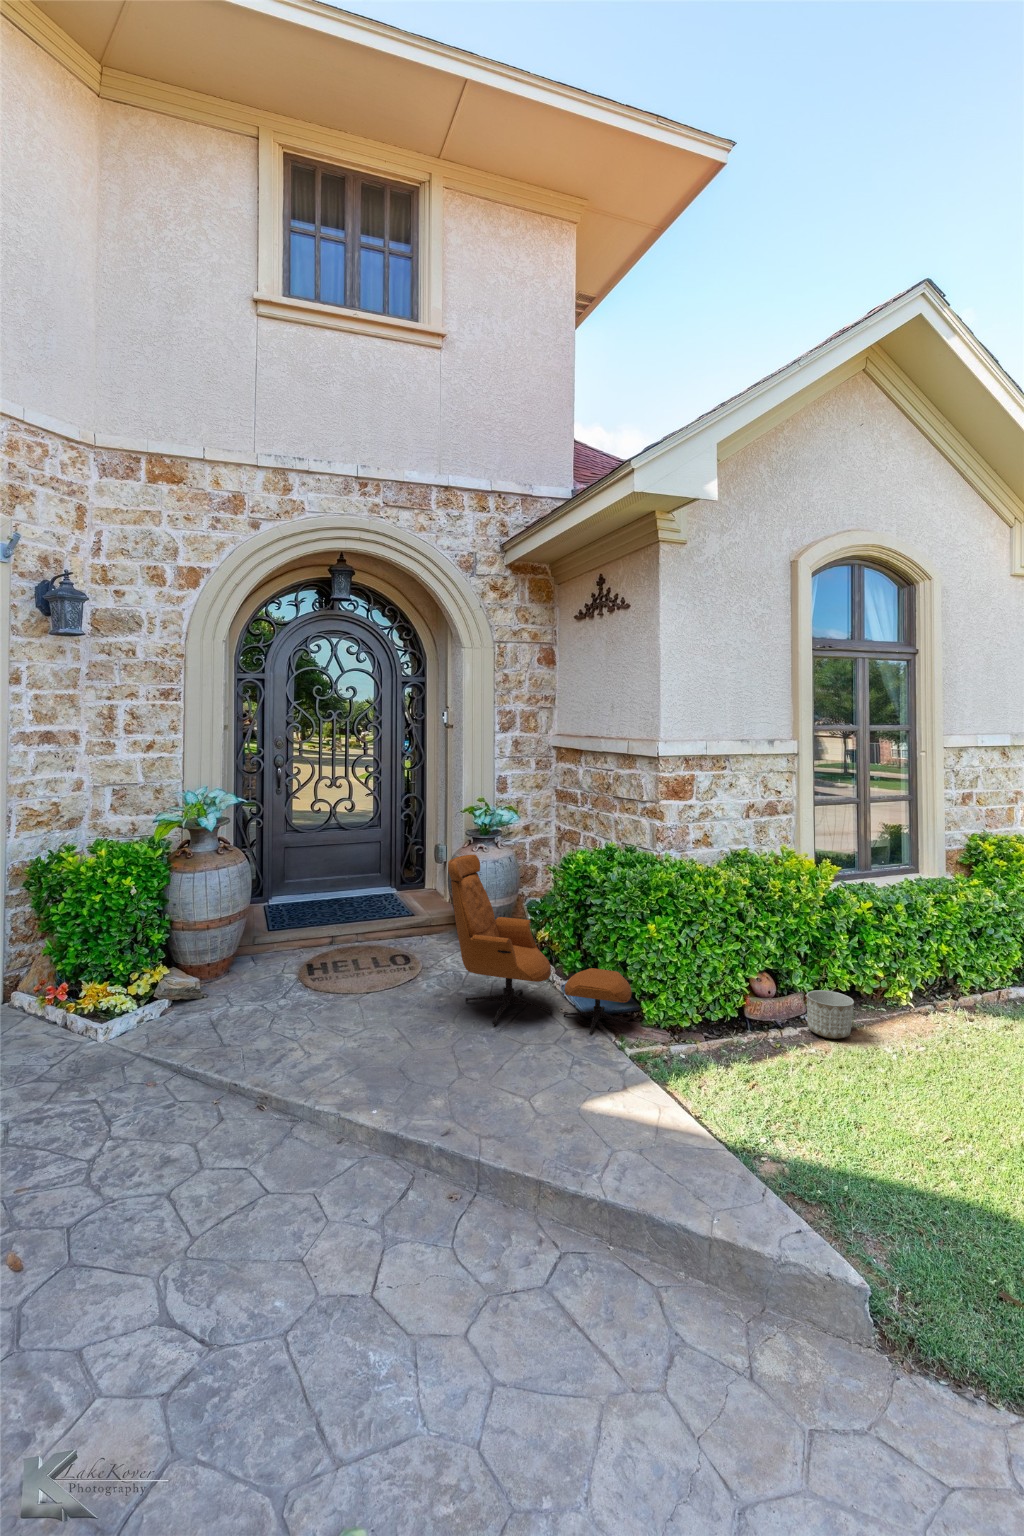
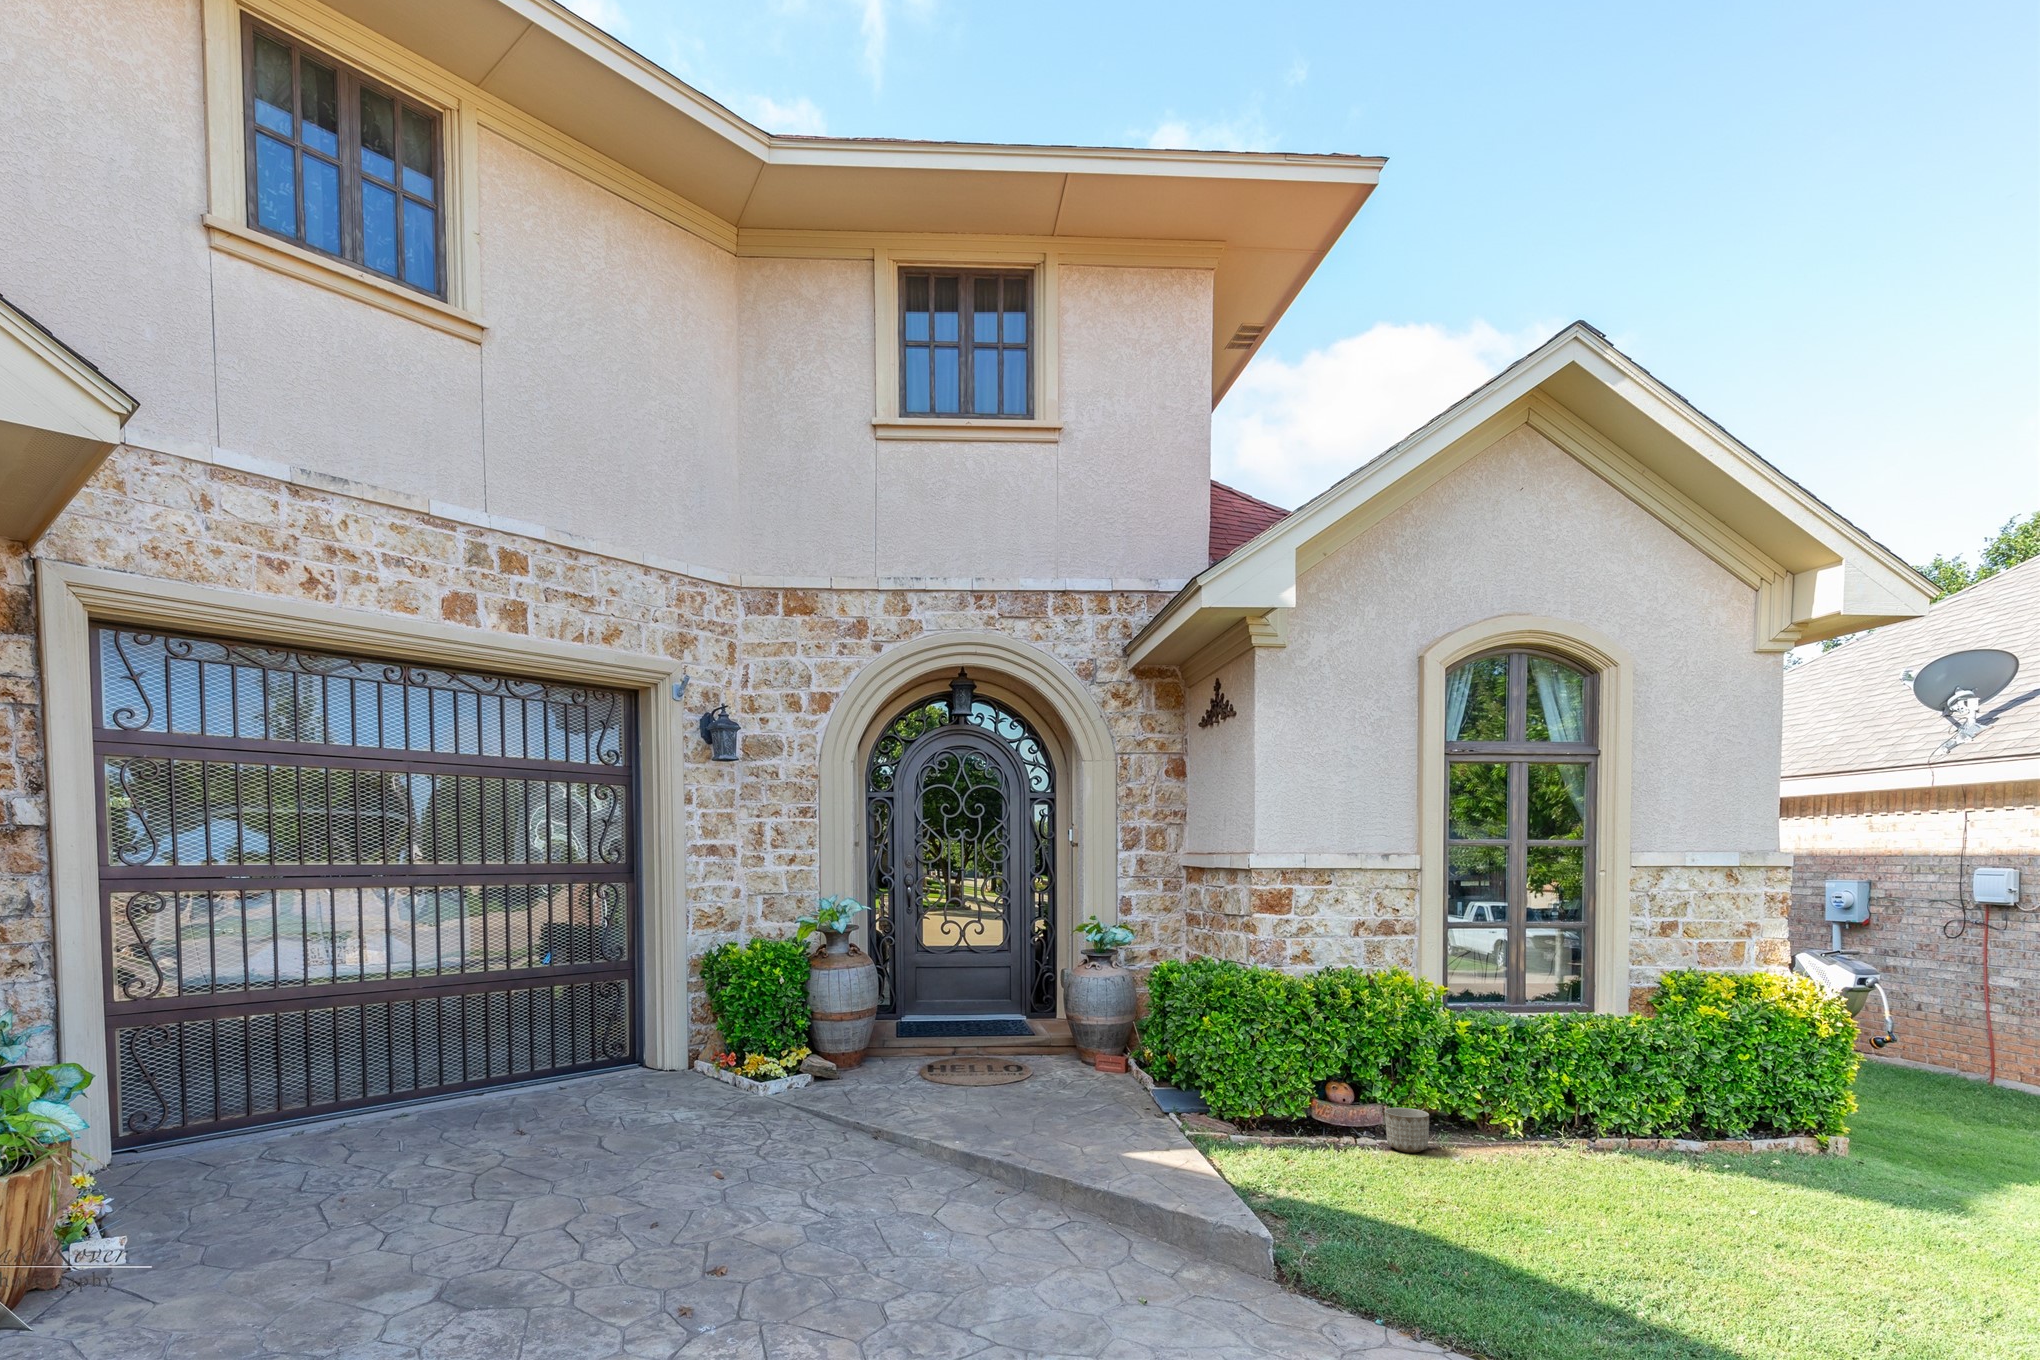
lounge chair: present [448,855,632,1034] -> none [1042,962,1207,1126]

